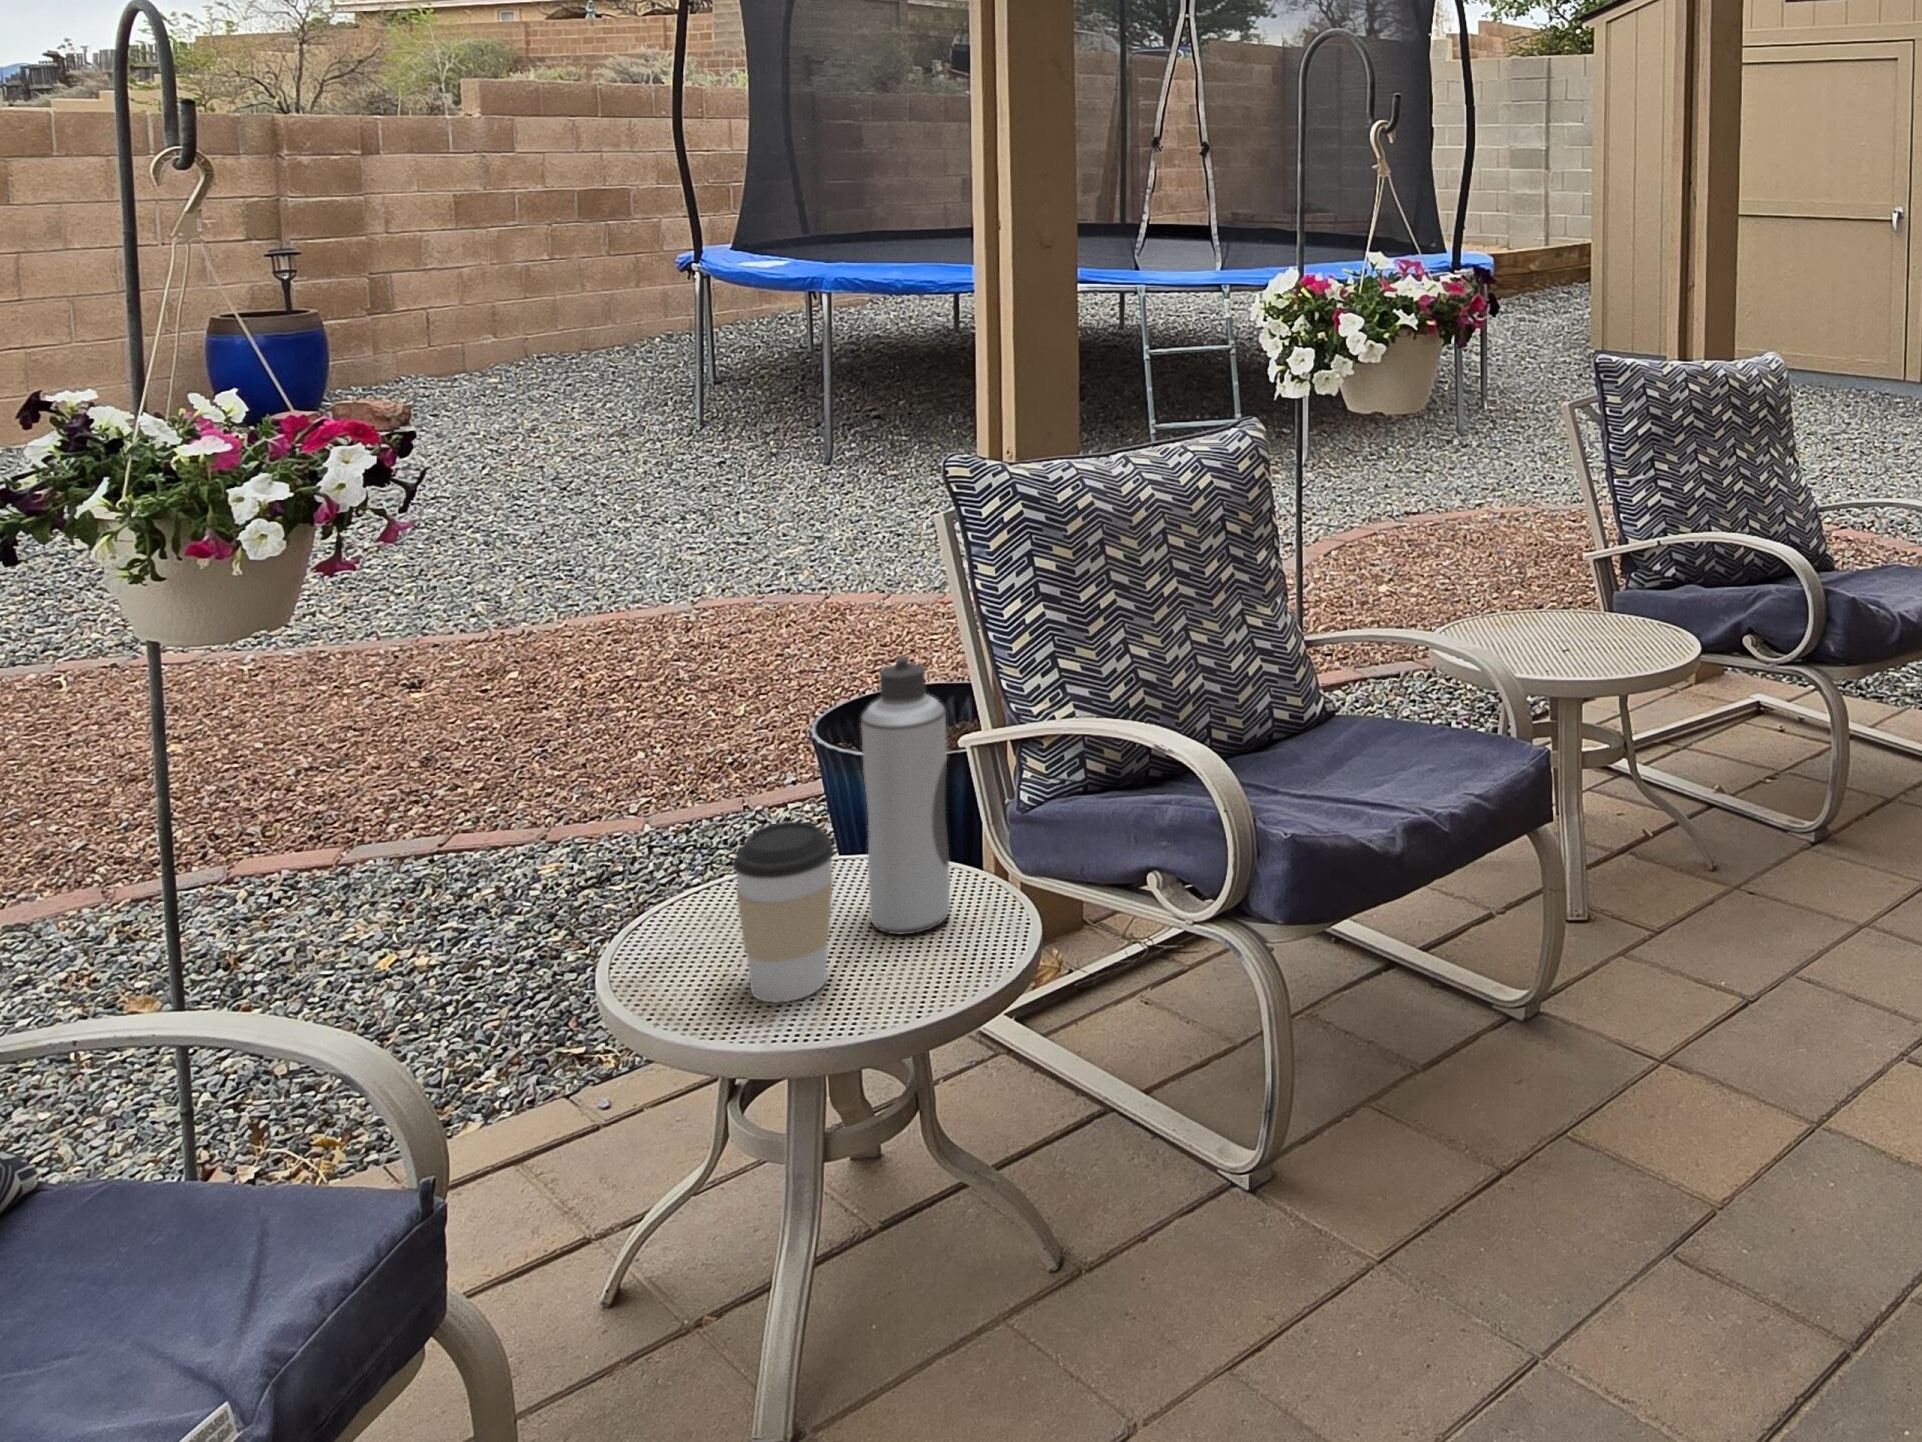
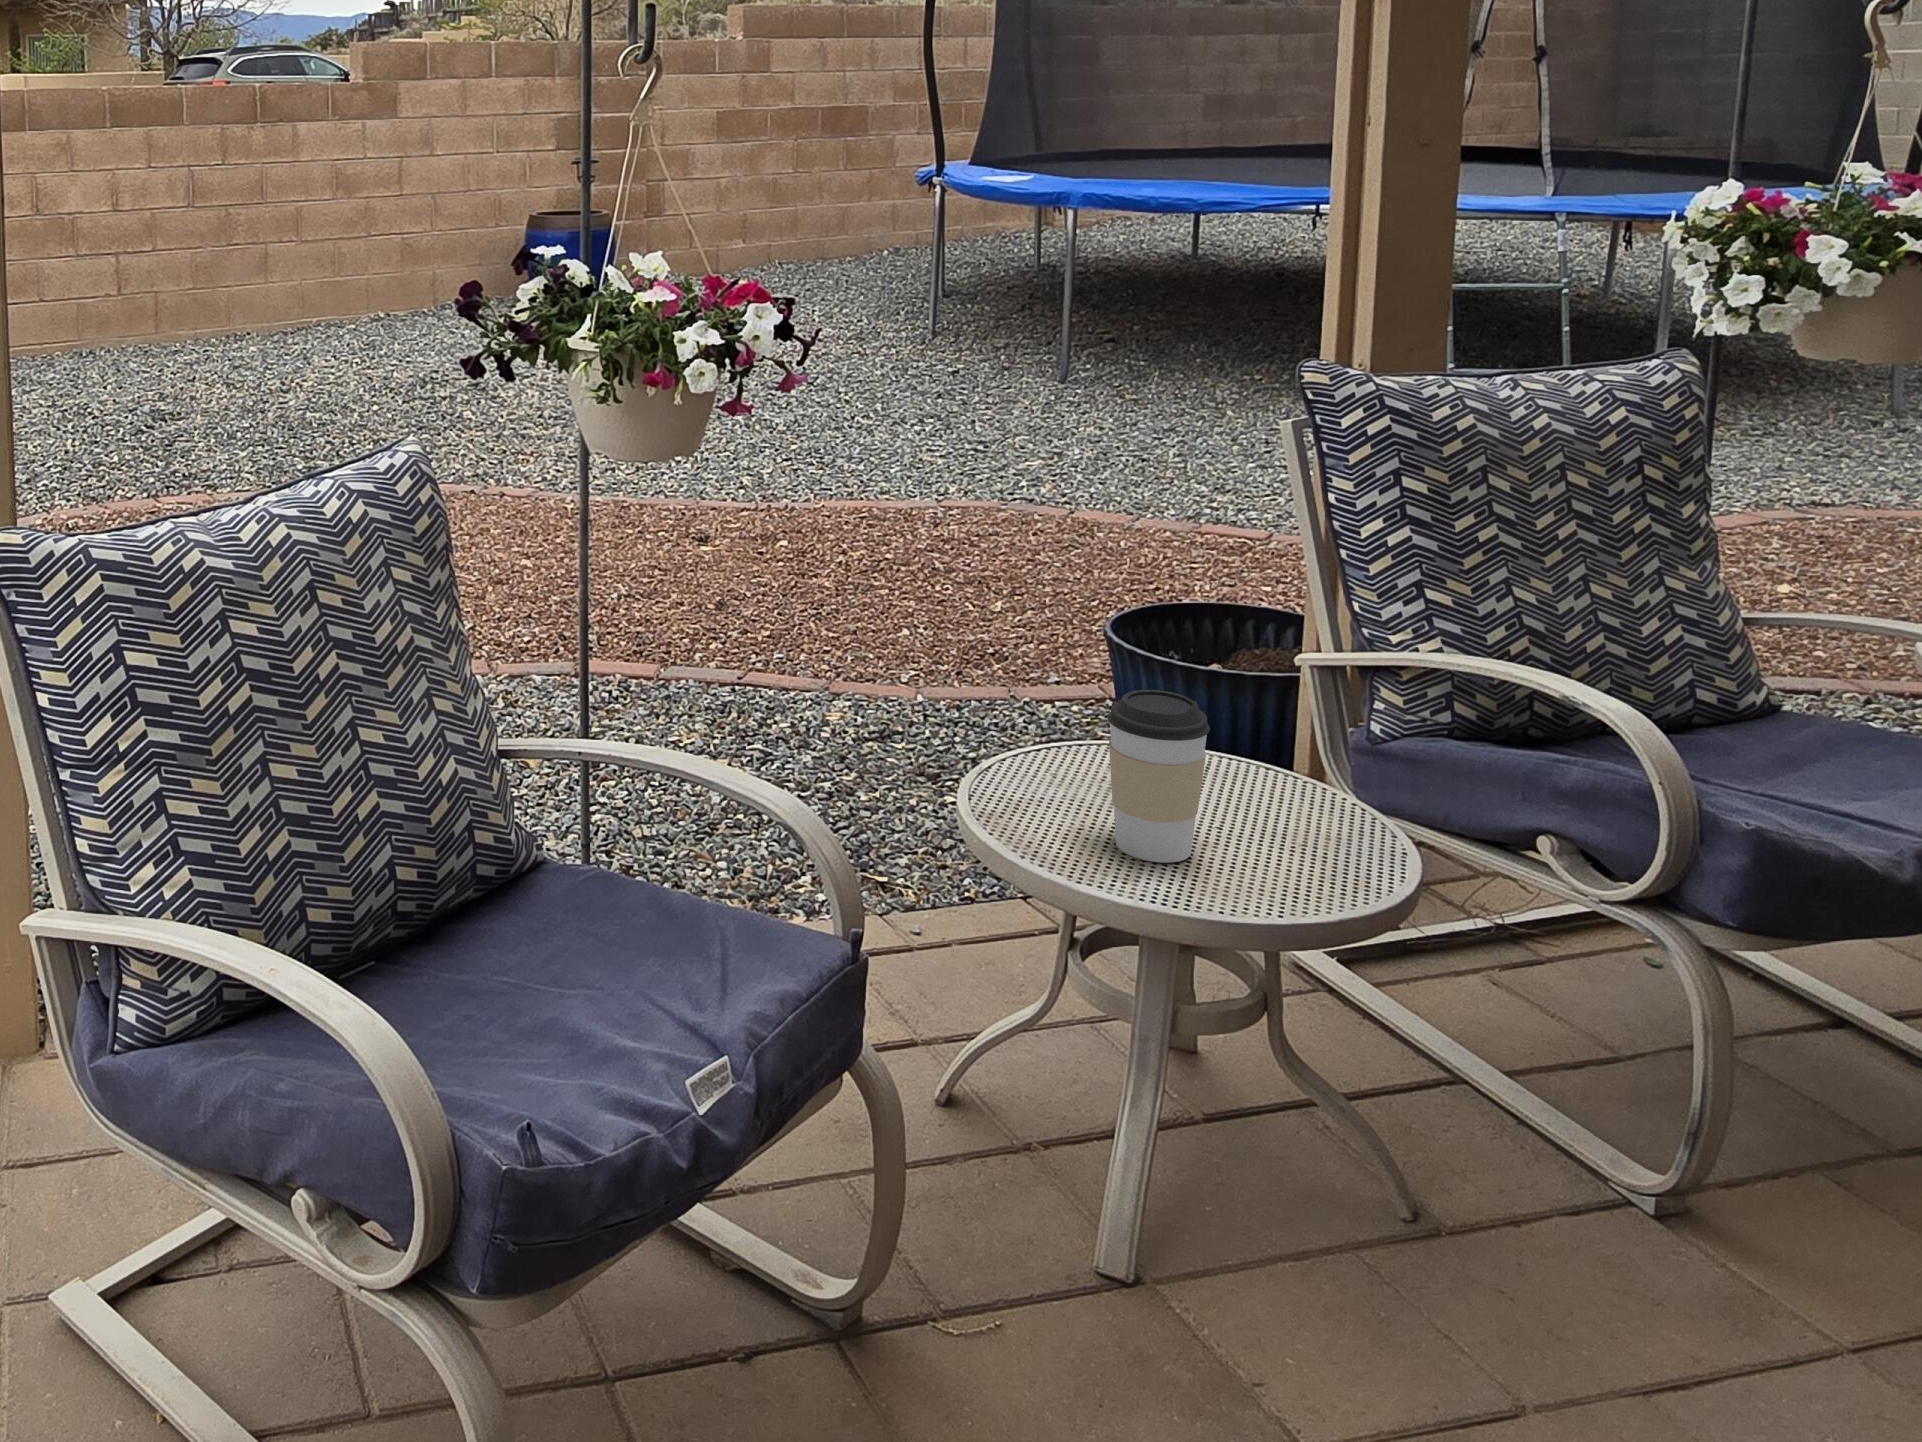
water bottle: present [861,656,950,934] -> none [1225,549,1325,834]

